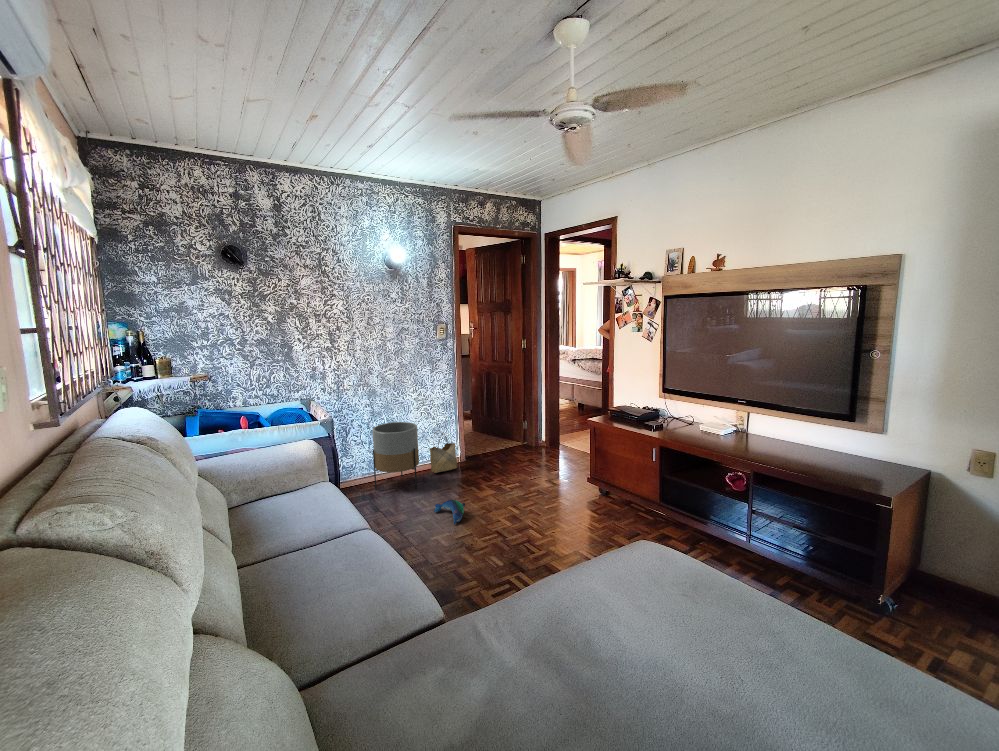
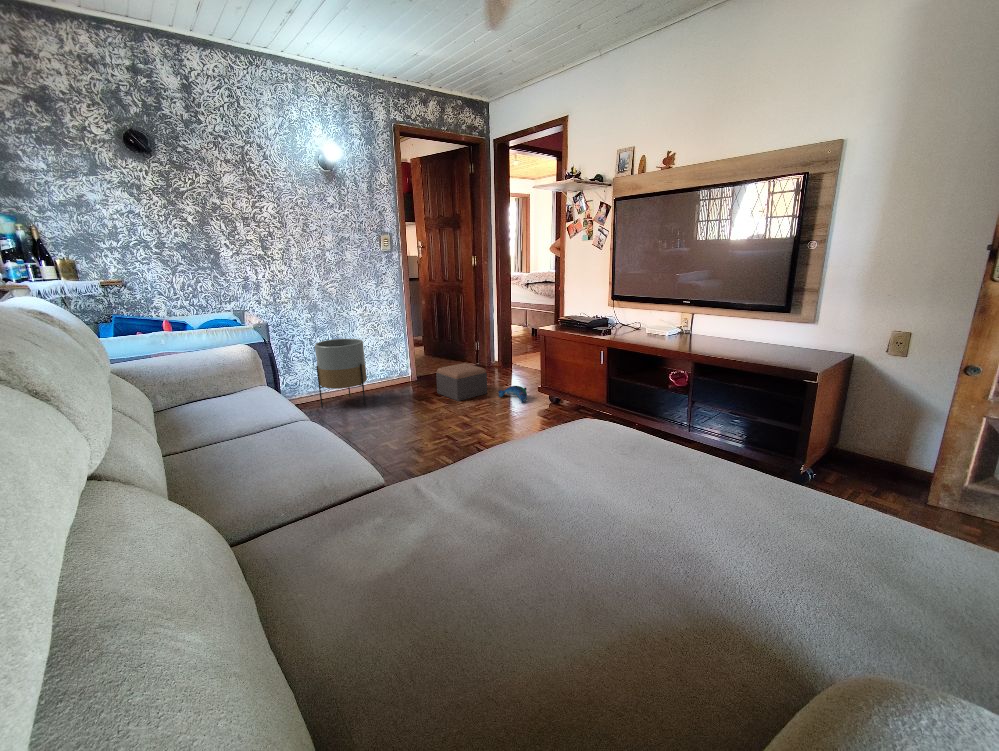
woven basket: present [430,431,457,473] -> none [377,349,408,392]
footstool: none [485,446,535,487] -> present [436,363,487,401]
plush toy: present [434,500,465,525] -> present [498,386,527,403]

